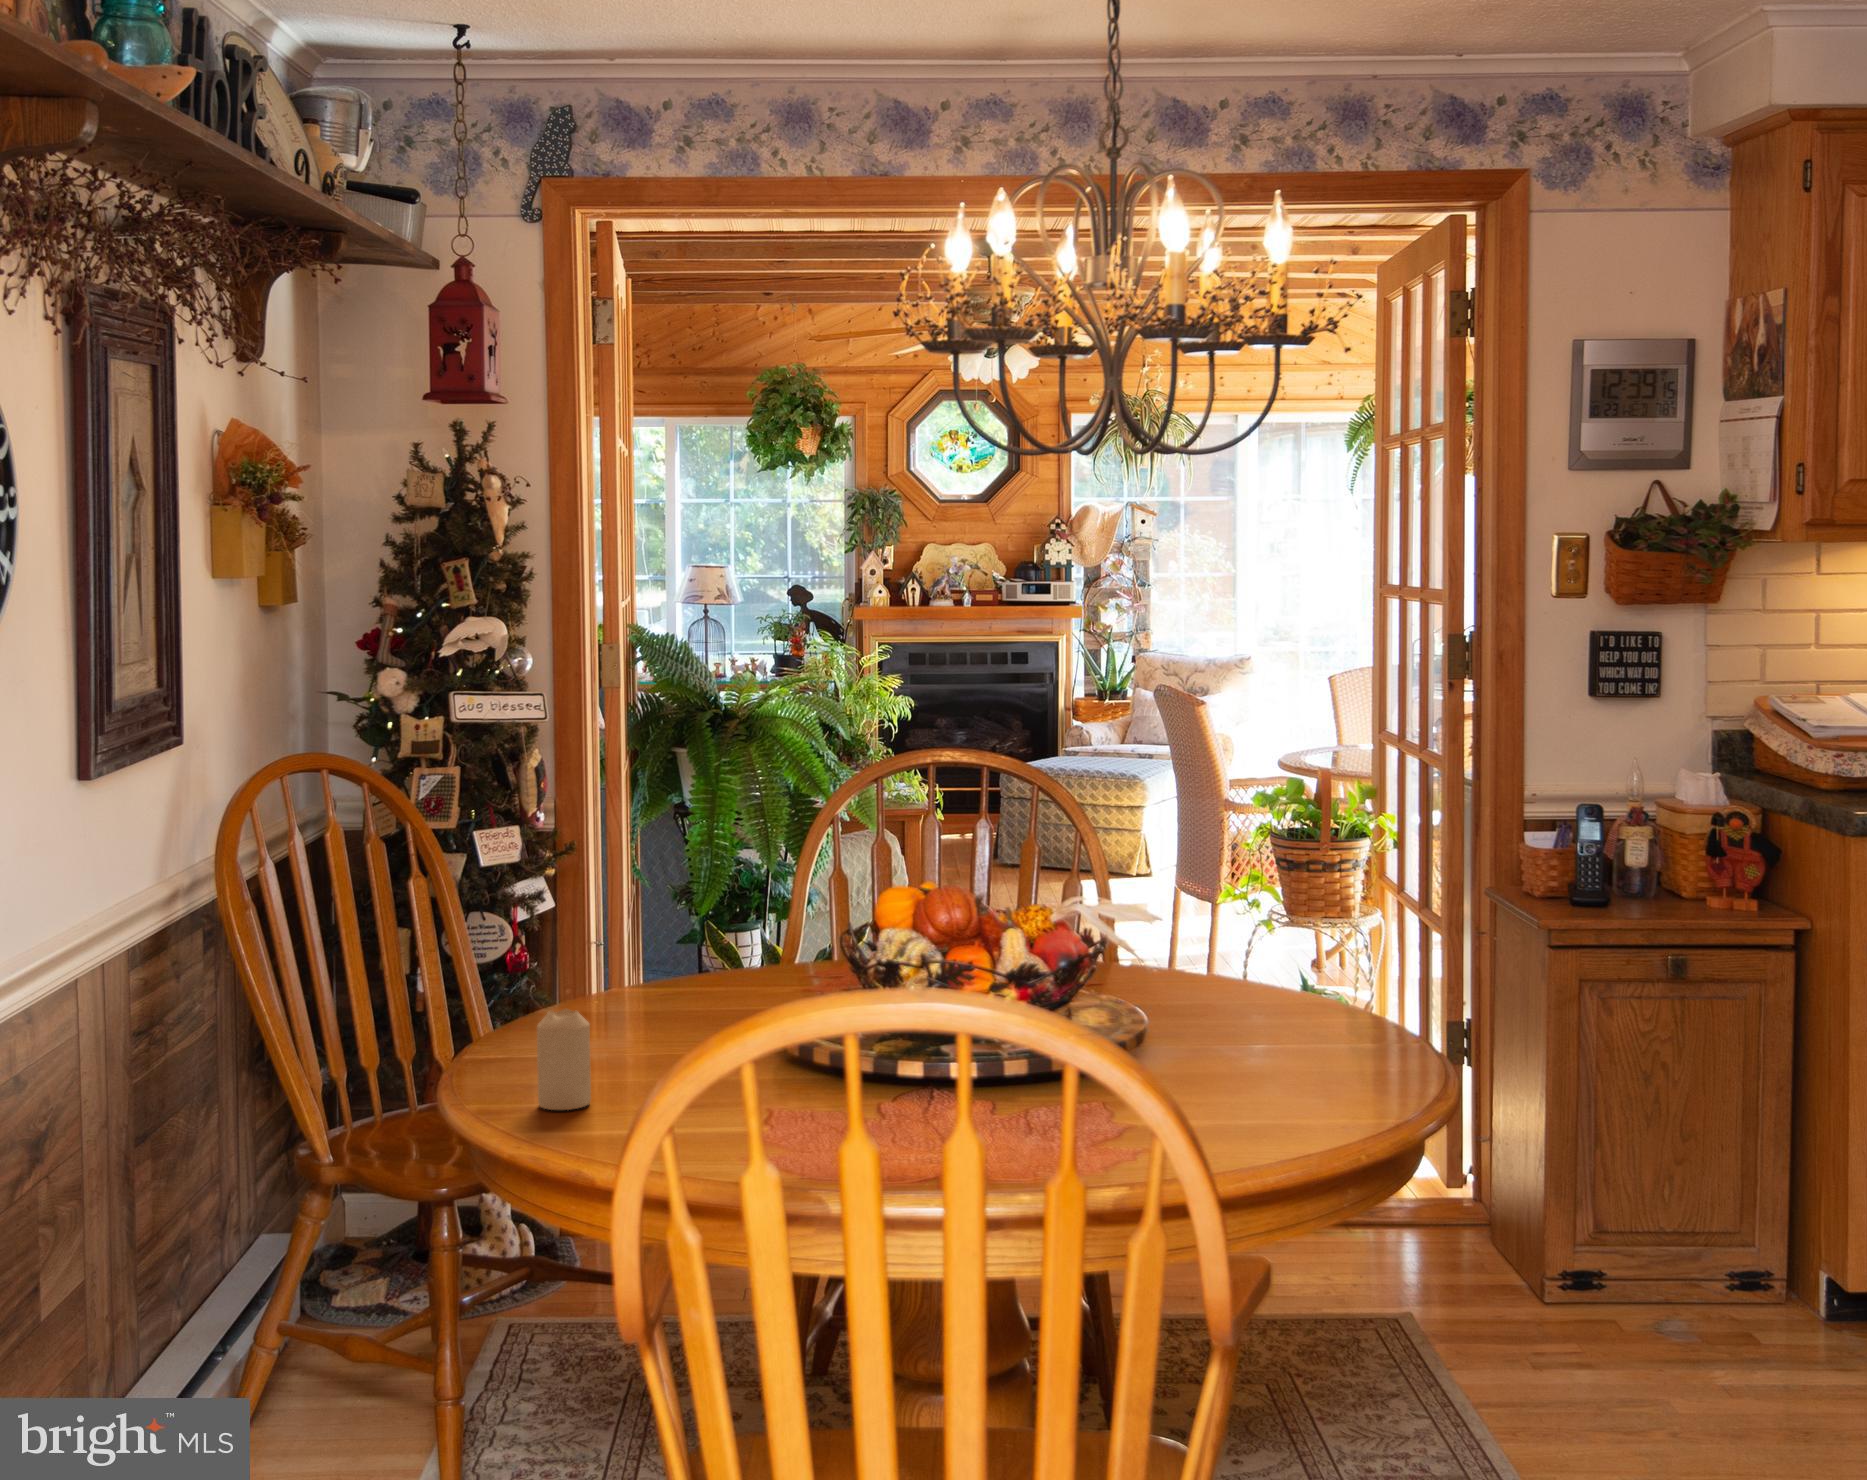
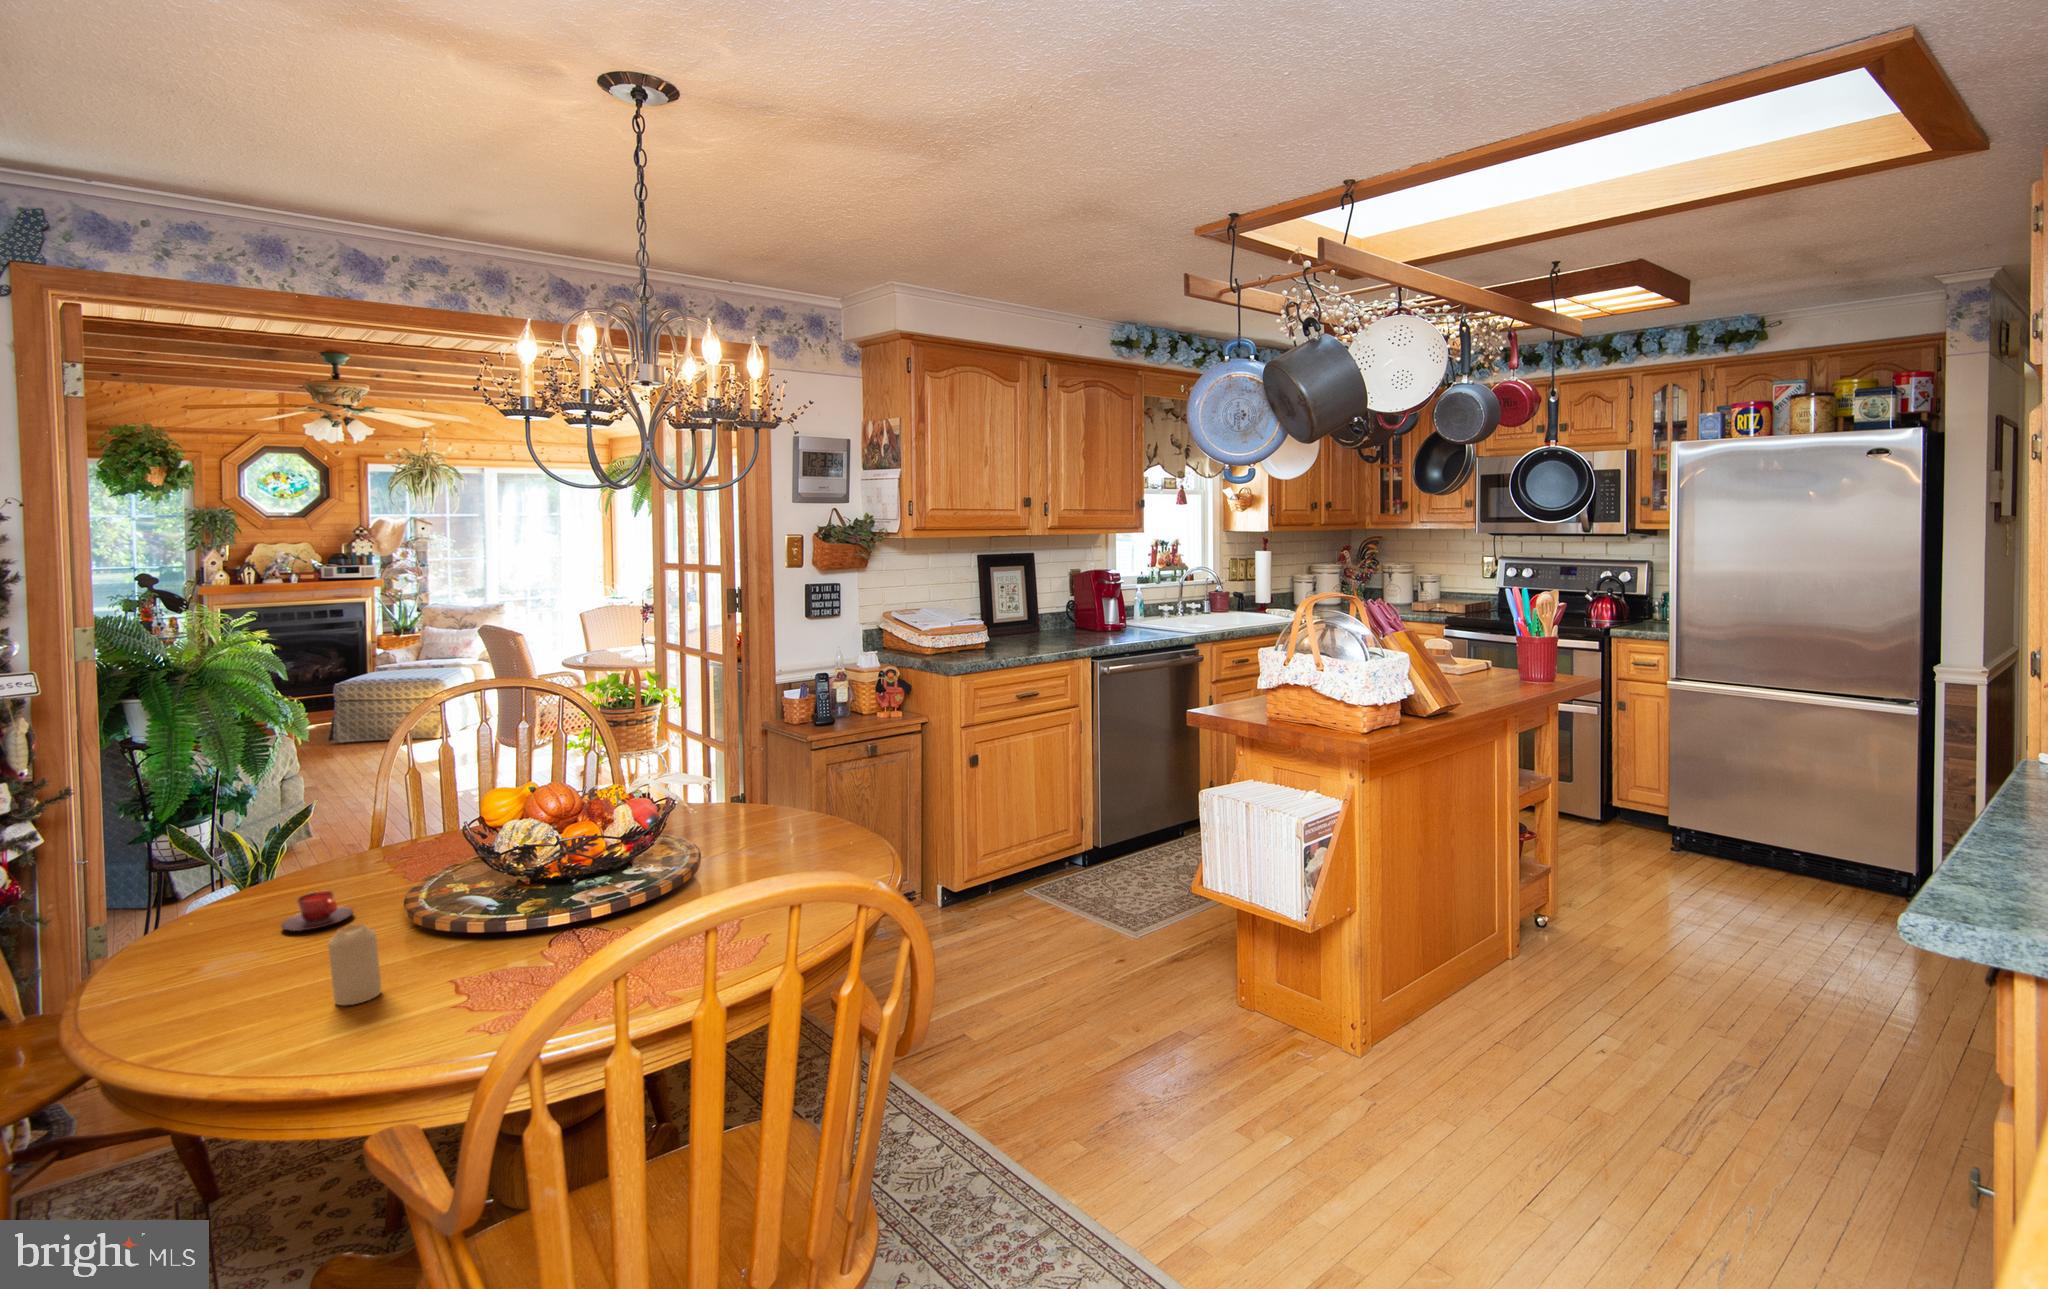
teacup: none [577,983,658,1027] -> present [281,891,353,931]

